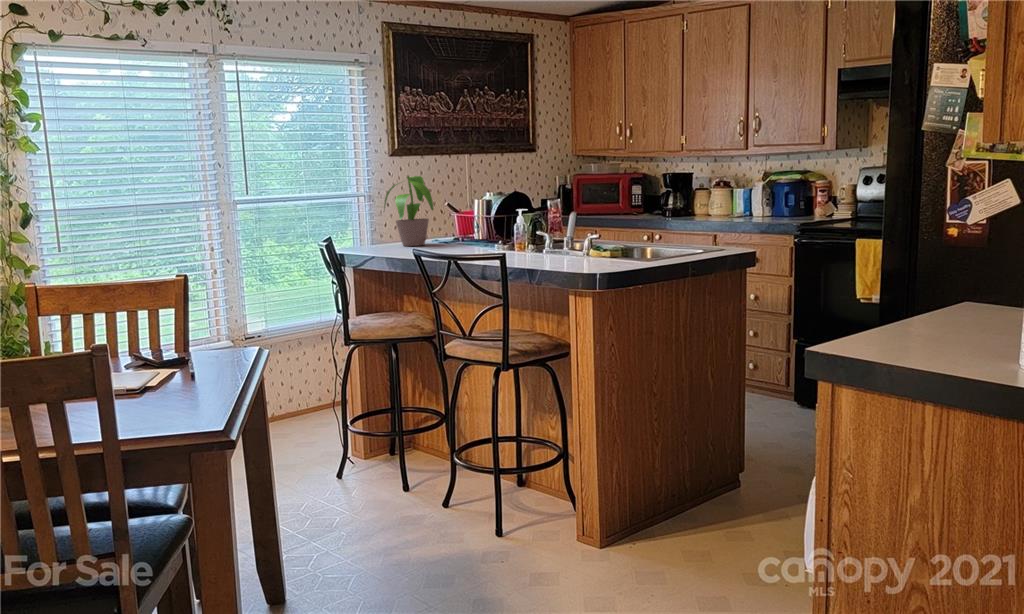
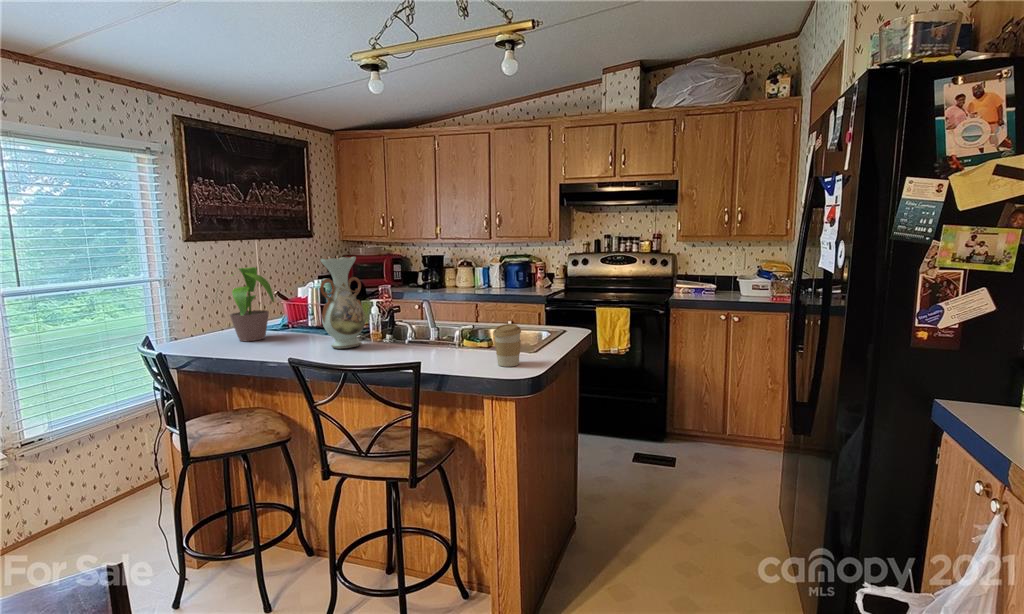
vase: none [456,163,499,251] -> present [320,257,366,348]
coffee cup: none [577,225,604,265] -> present [493,324,521,367]

